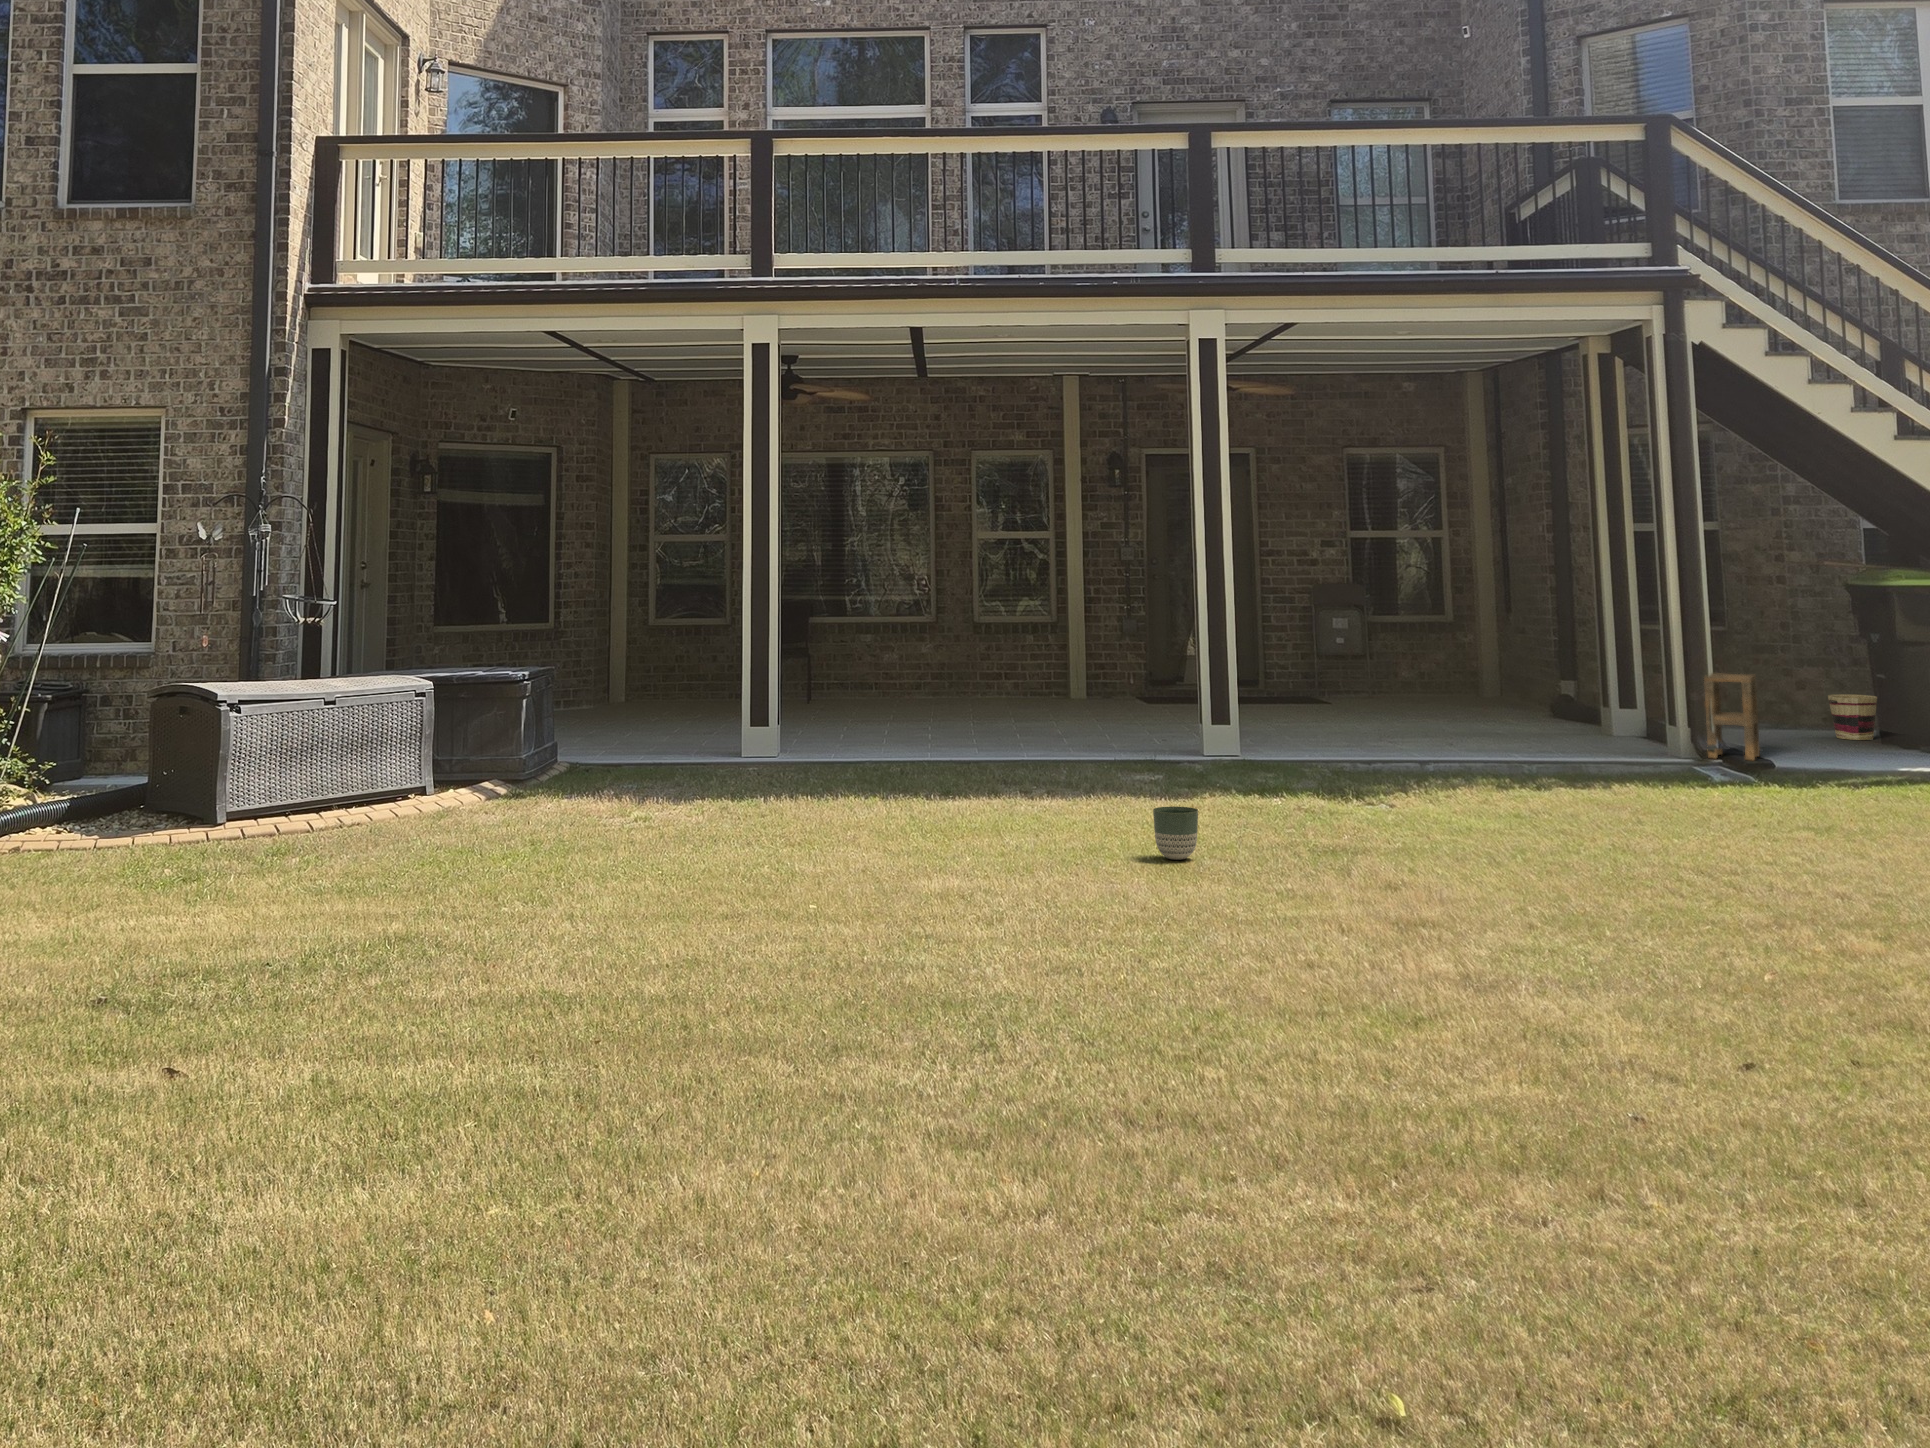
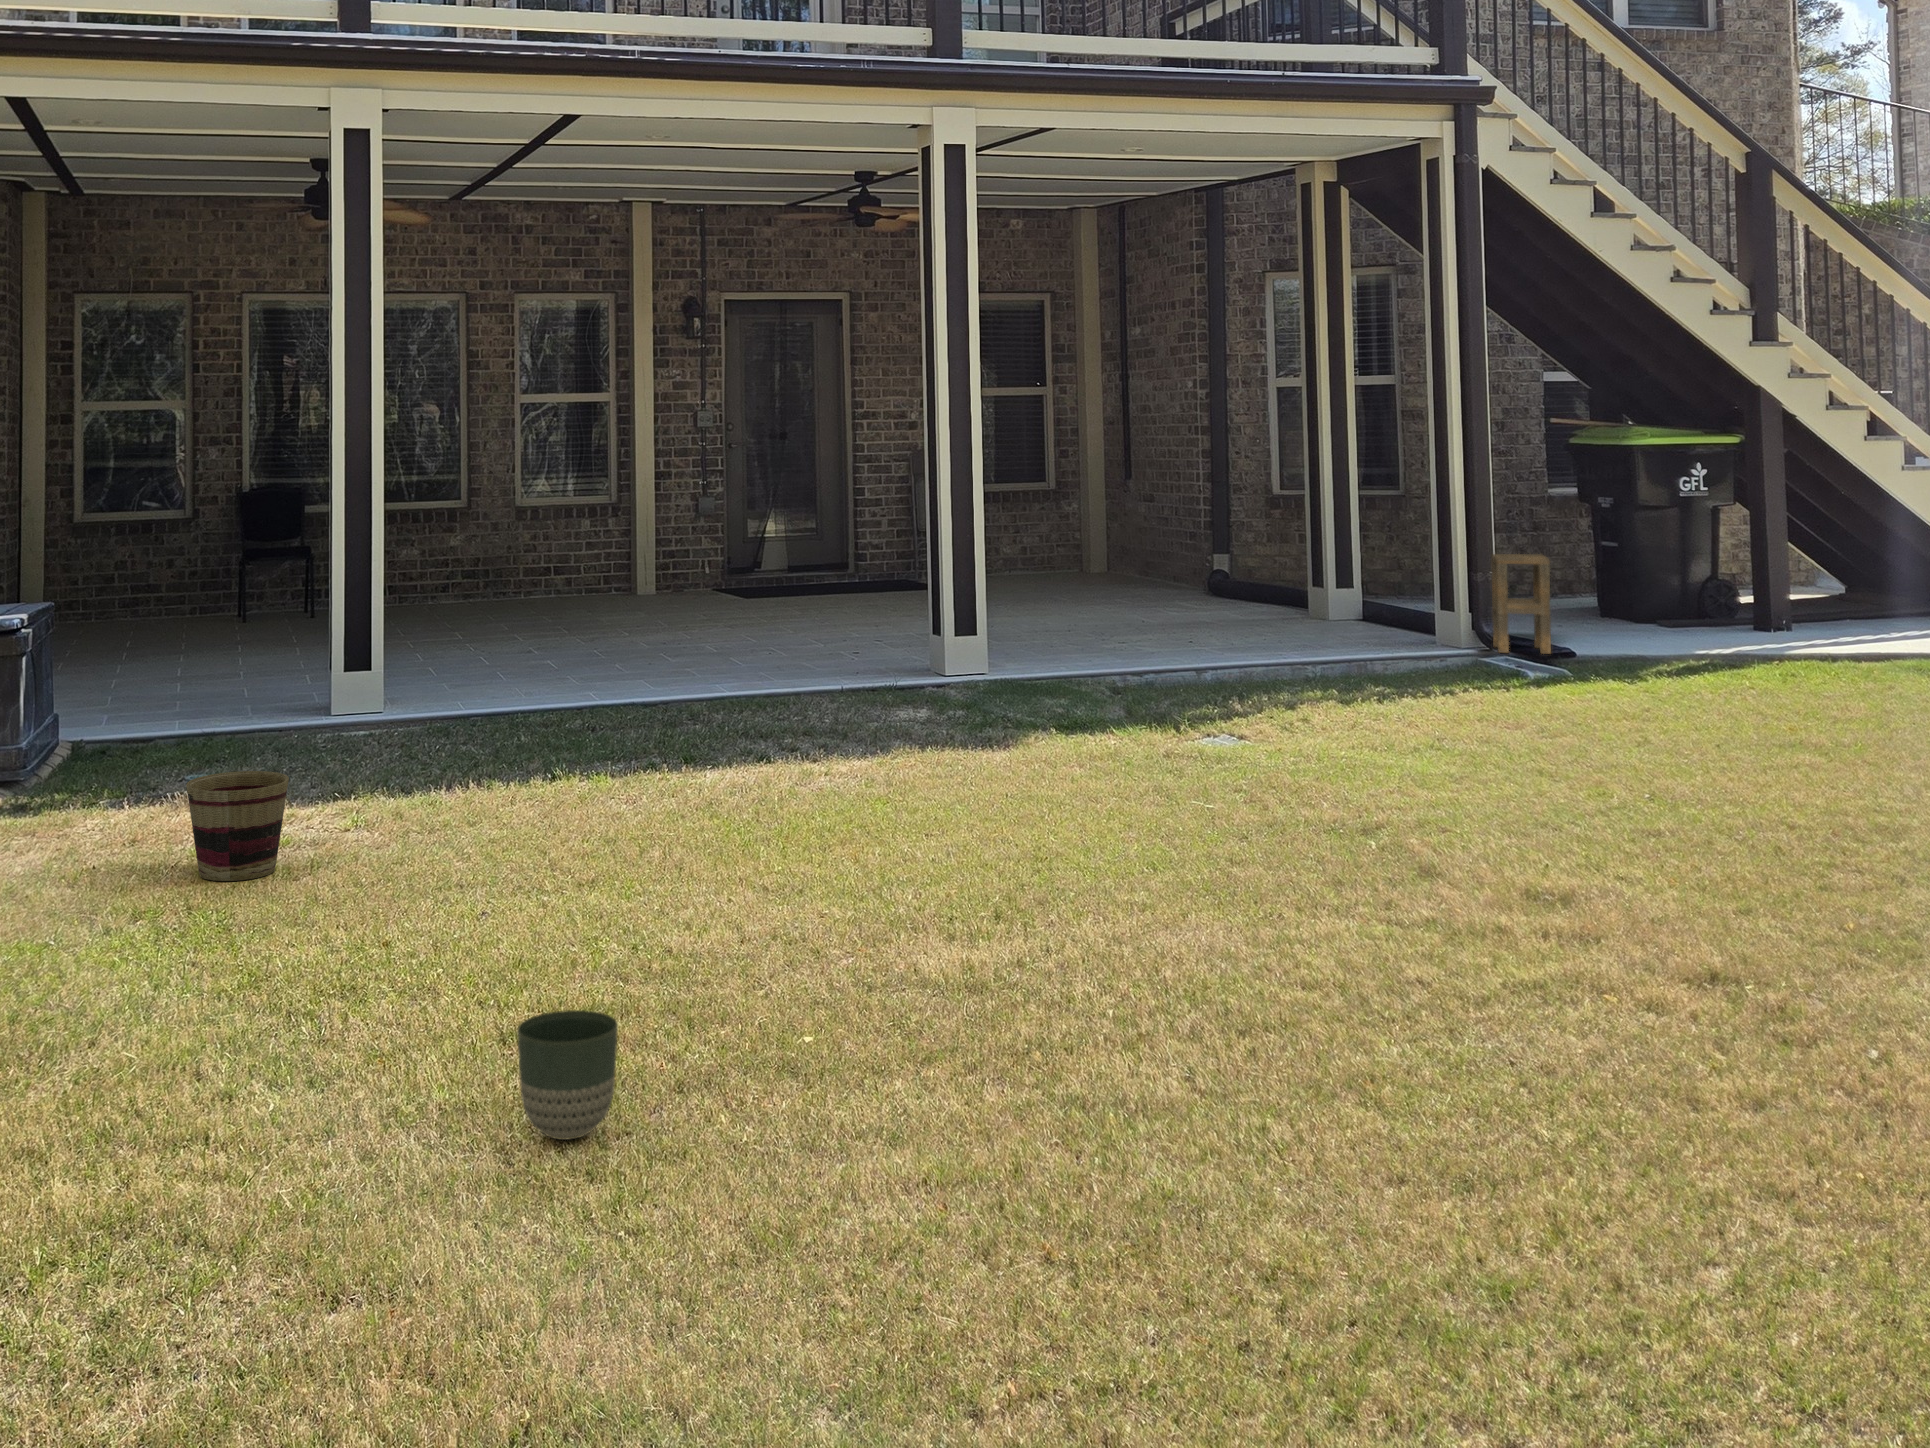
basket: present [1828,694,1877,740] -> present [186,771,289,881]
planter: present [1153,806,1198,860] -> present [517,1010,618,1140]

